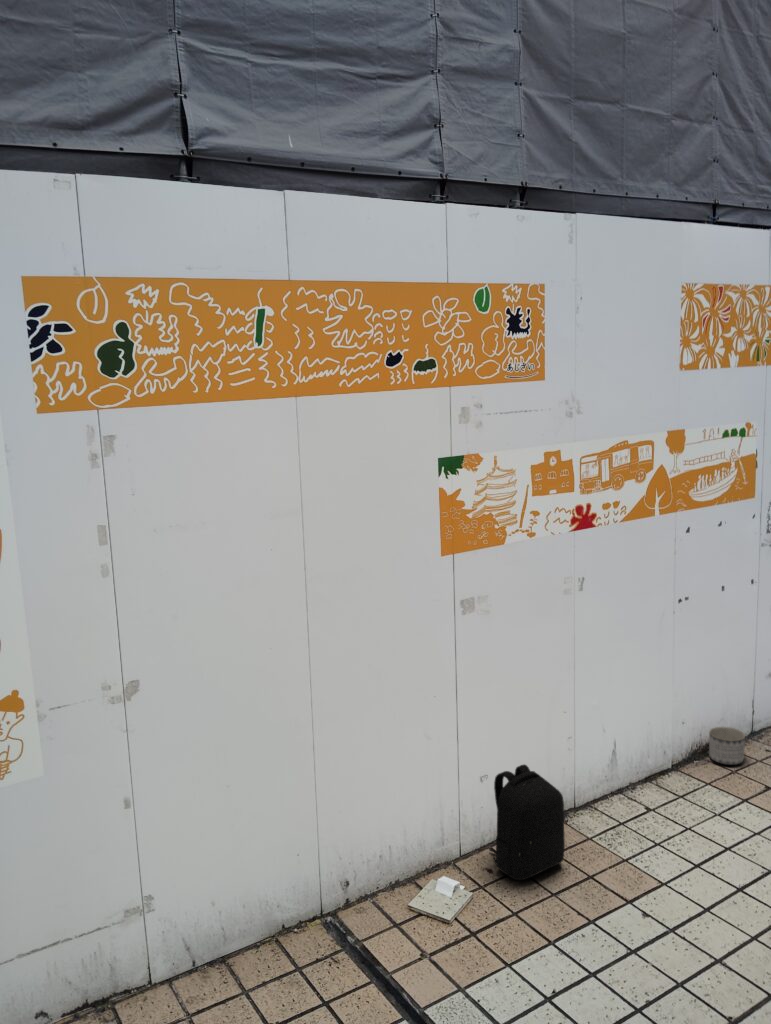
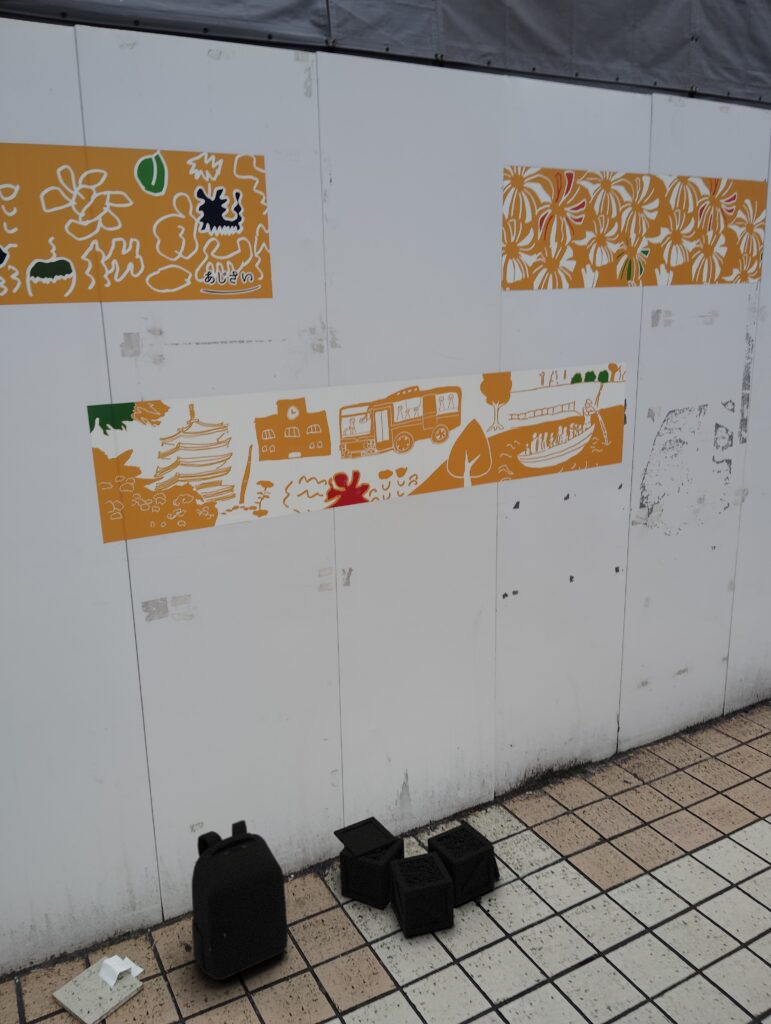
planter: present [709,727,745,765] -> none [547,749,590,799]
storage bin: none [571,772,704,852] -> present [334,817,500,937]

